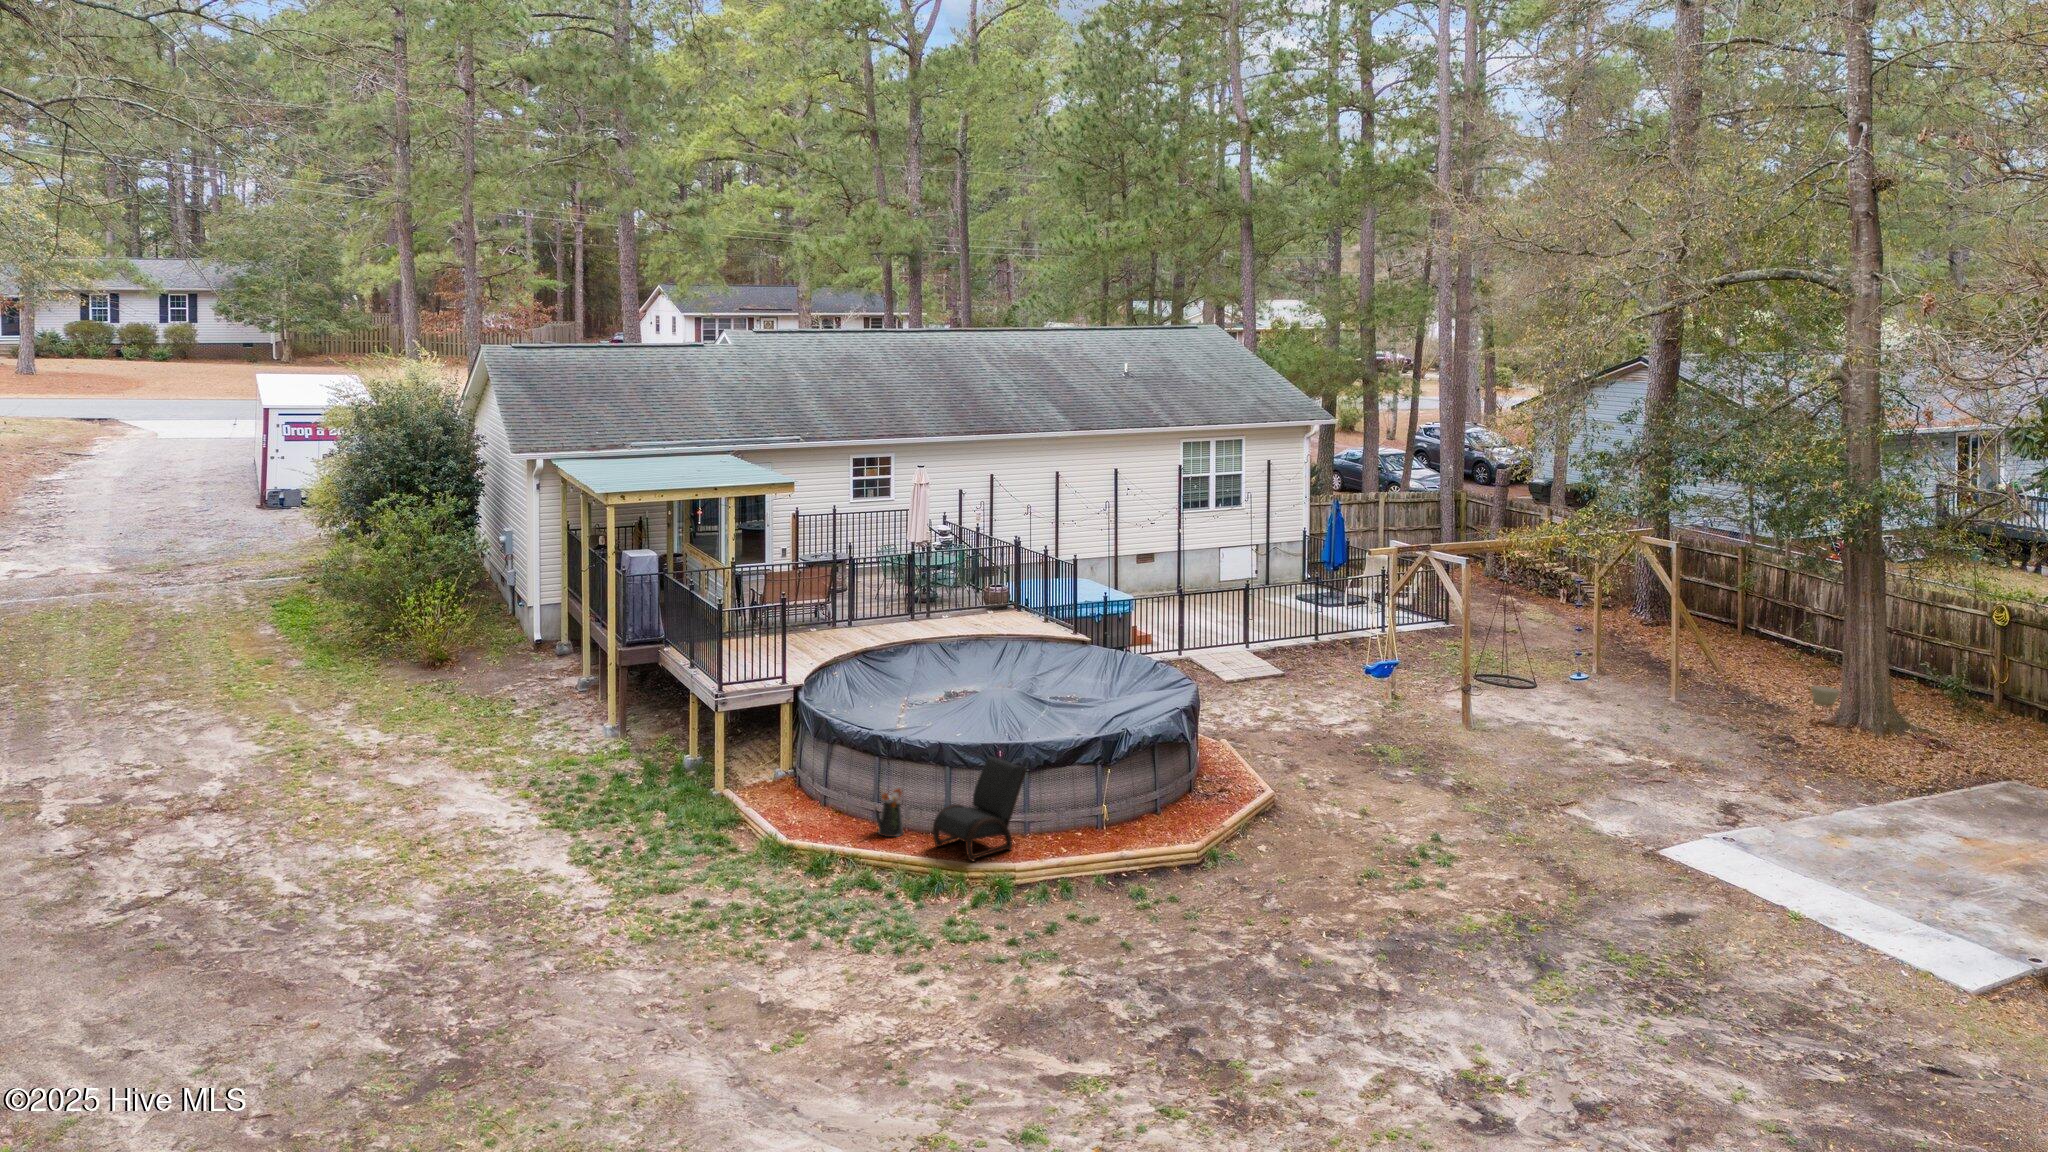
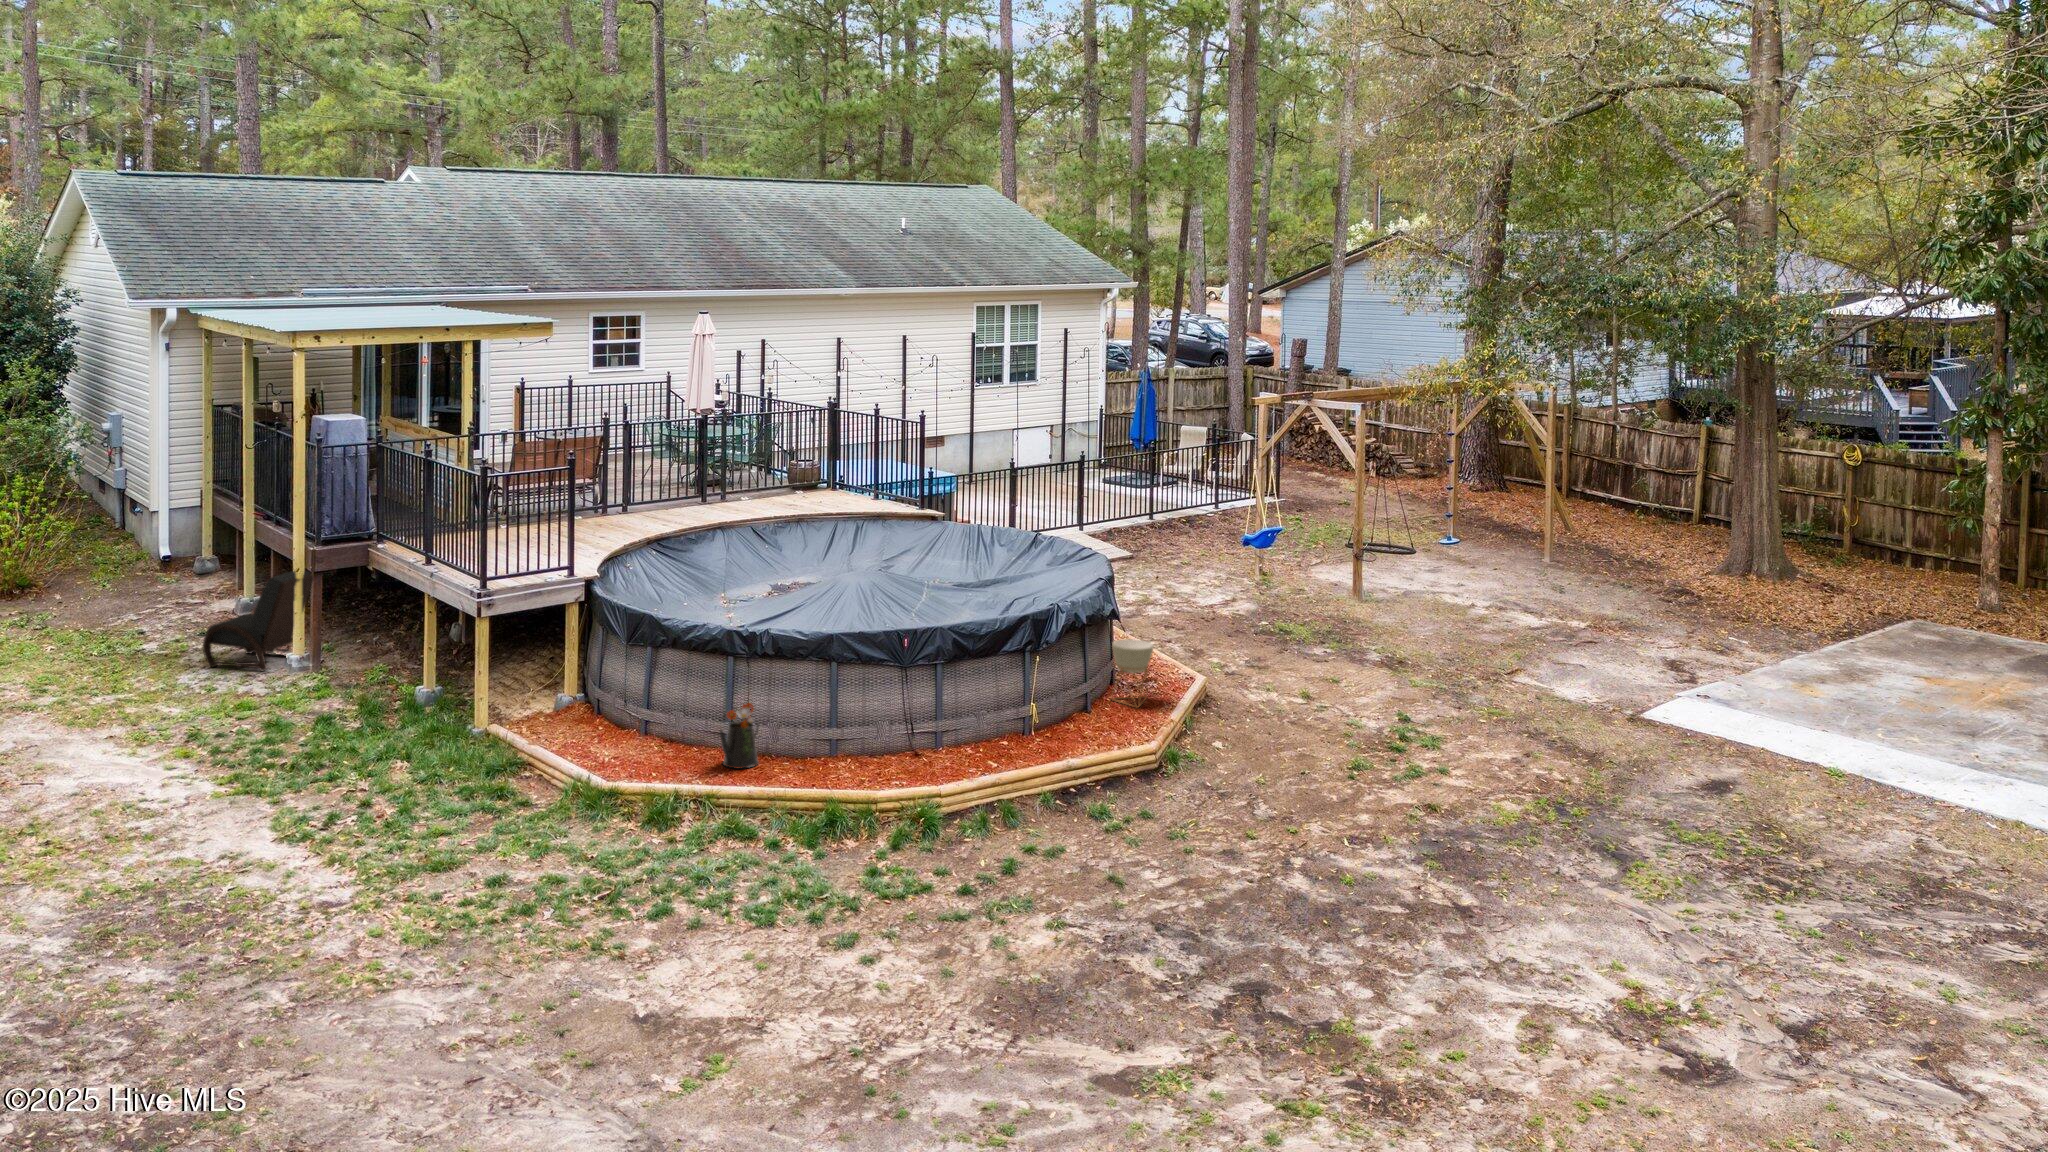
planter: present [1810,686,1840,726] -> present [1111,639,1154,707]
lounge chair: present [932,756,1026,861] -> present [203,571,314,671]

